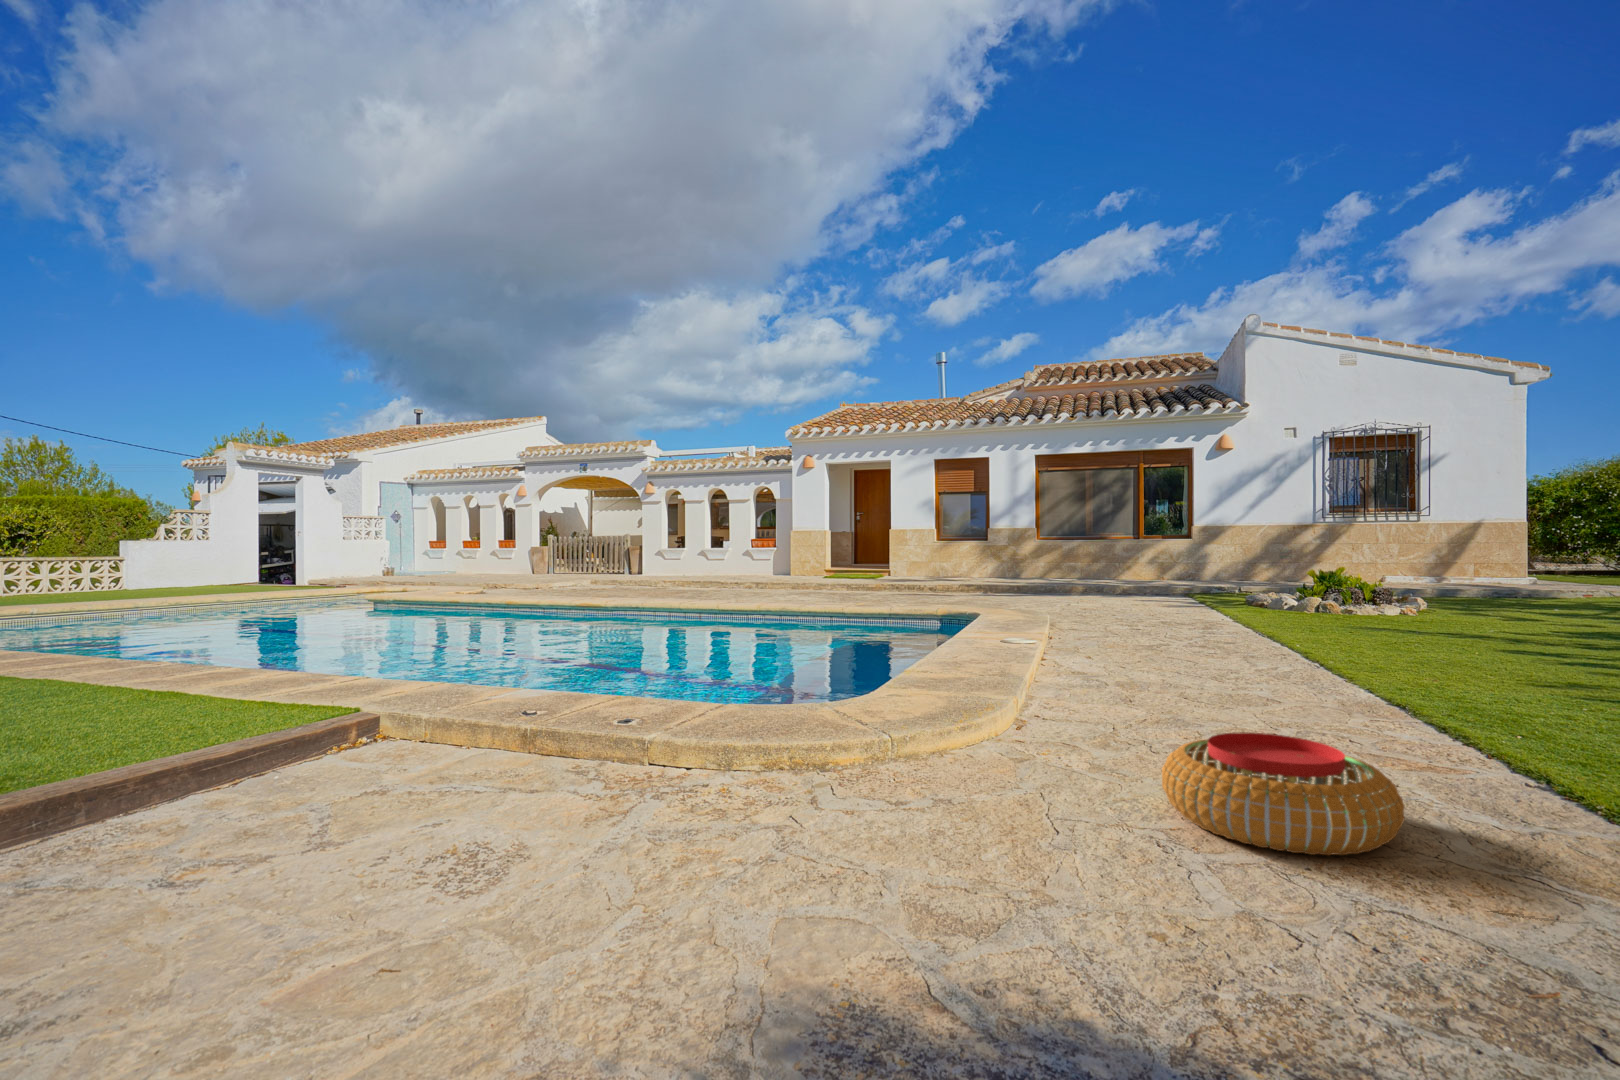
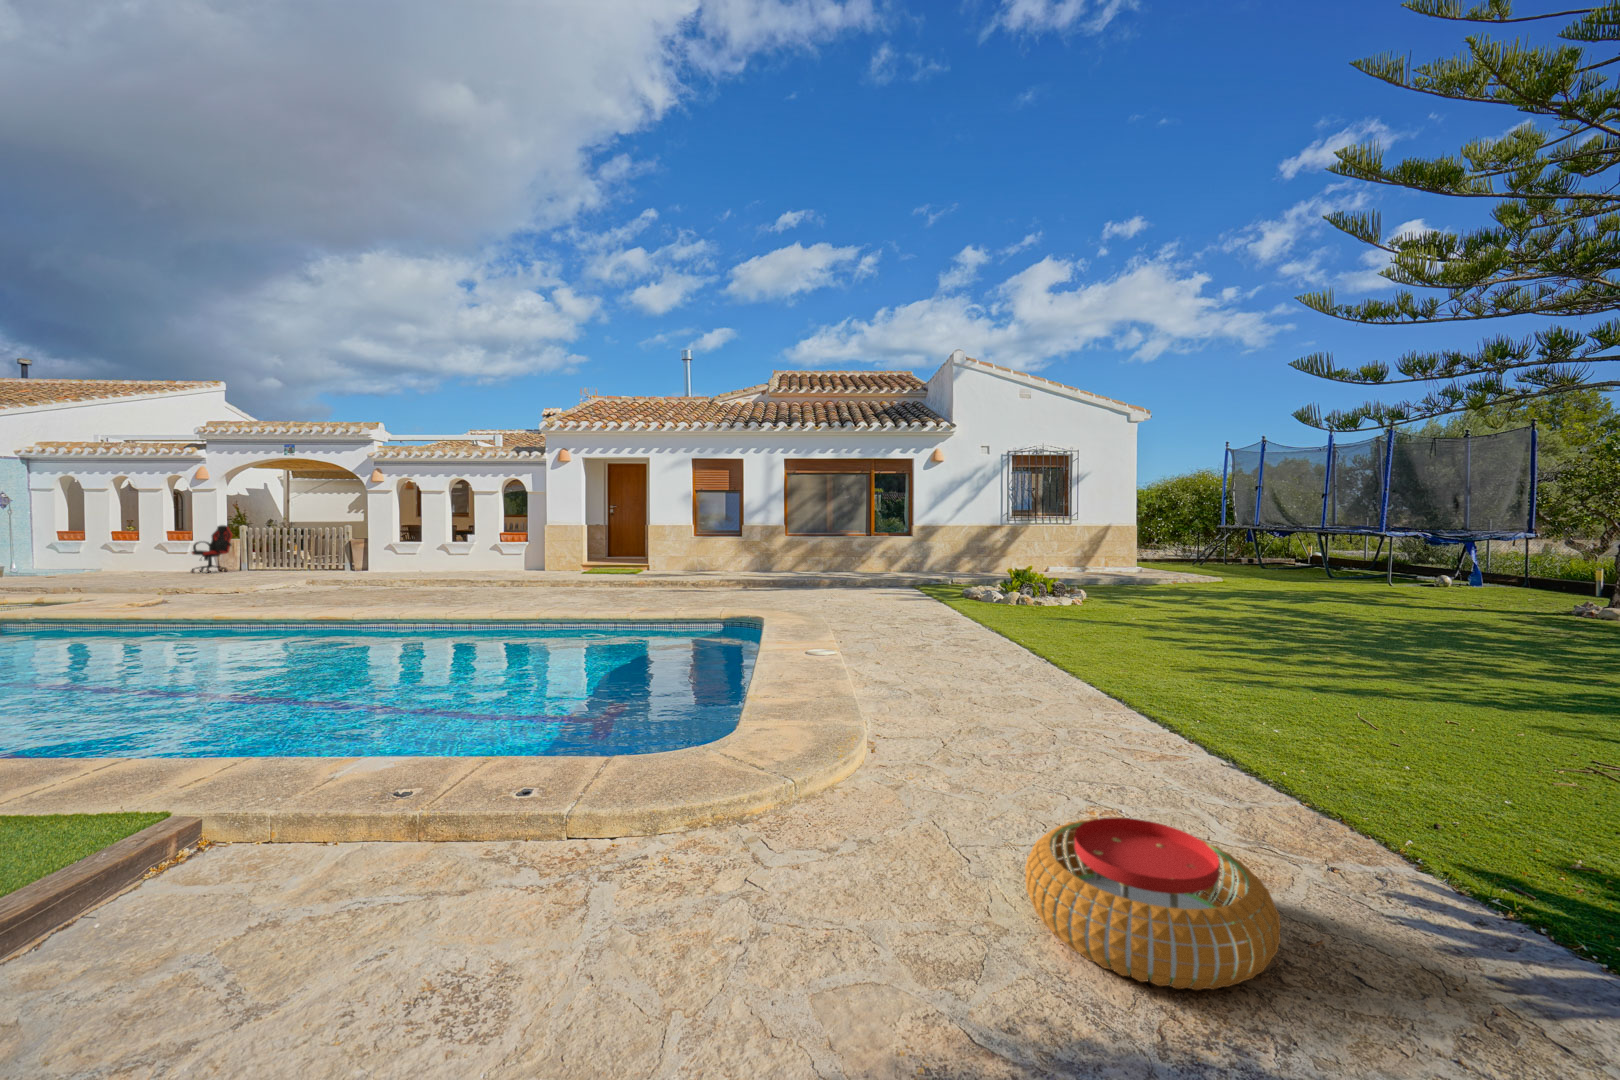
chair: none [515,535,543,575] -> present [191,525,232,573]

